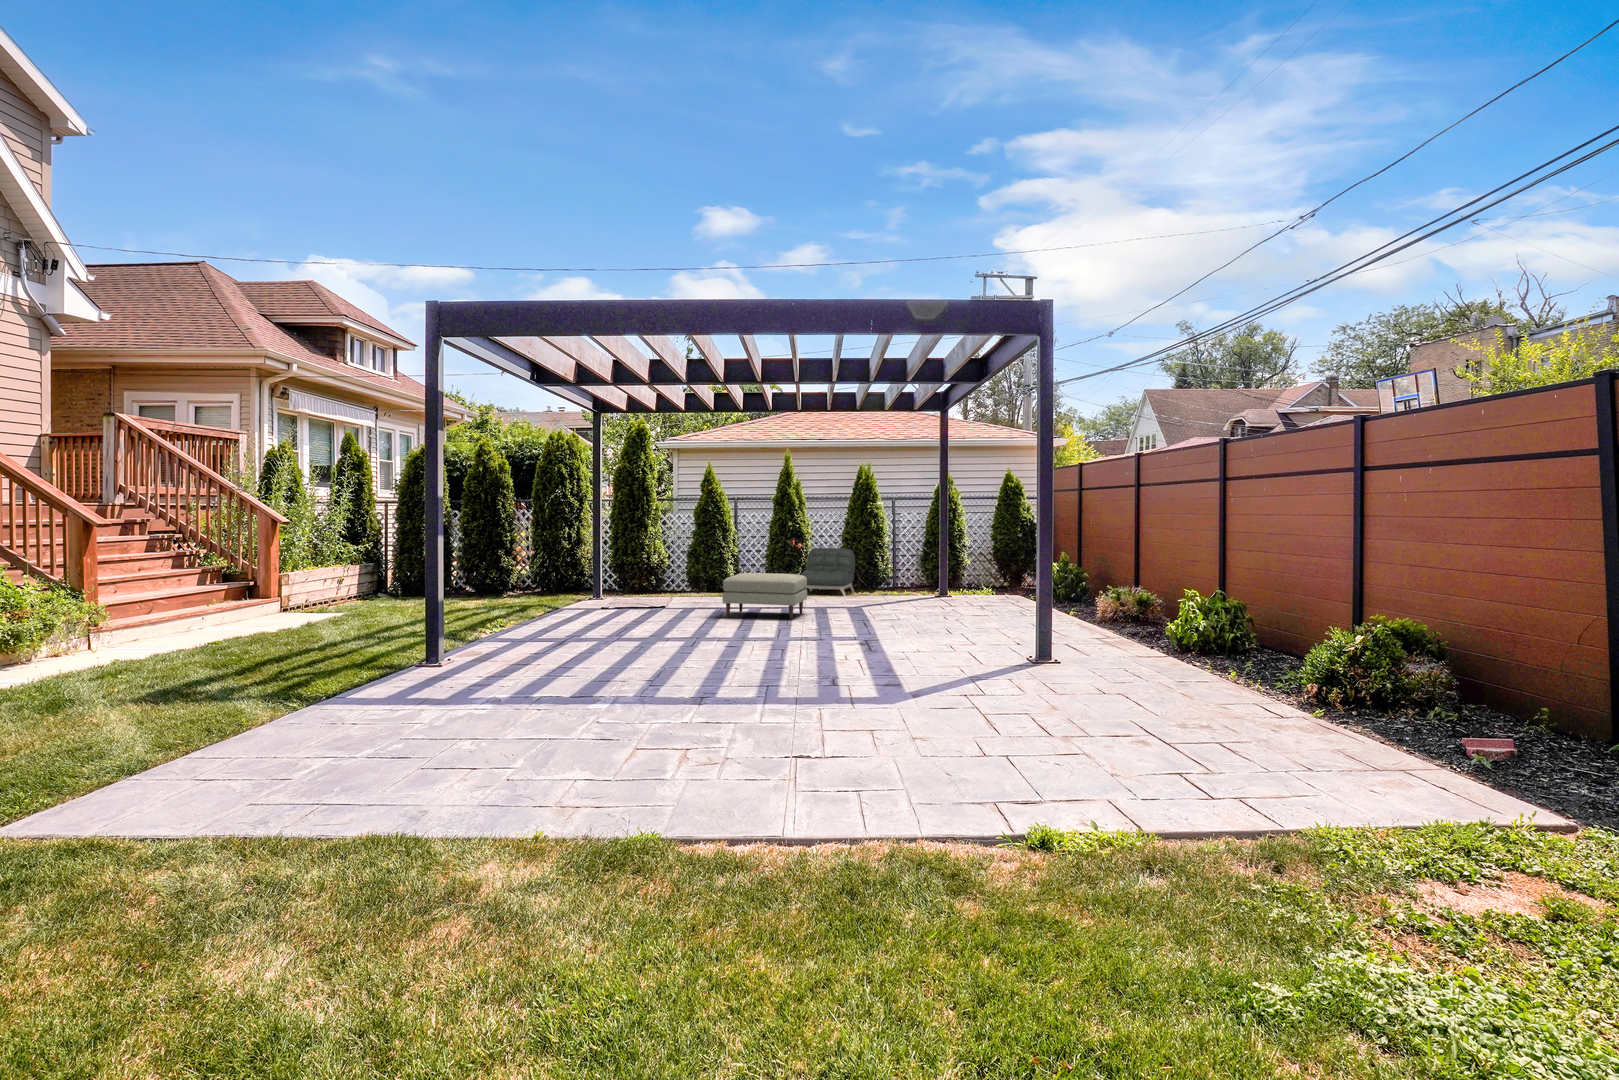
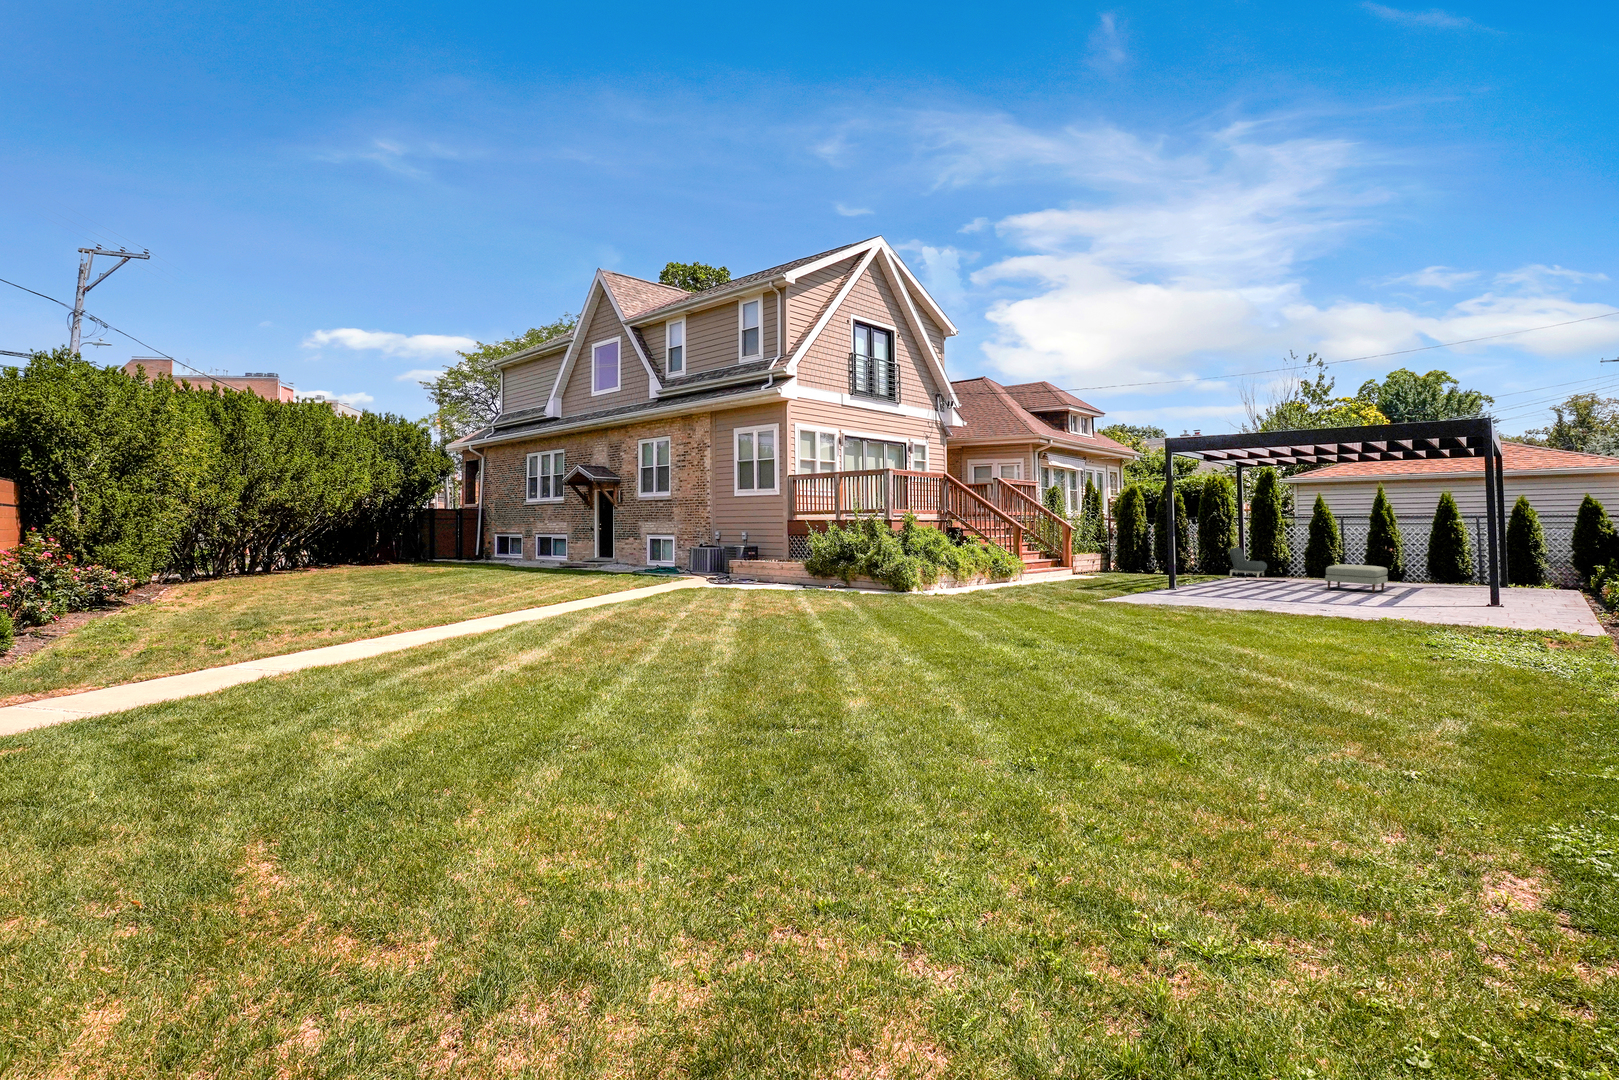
armchair: present [801,548,855,596] -> present [1229,548,1267,578]

